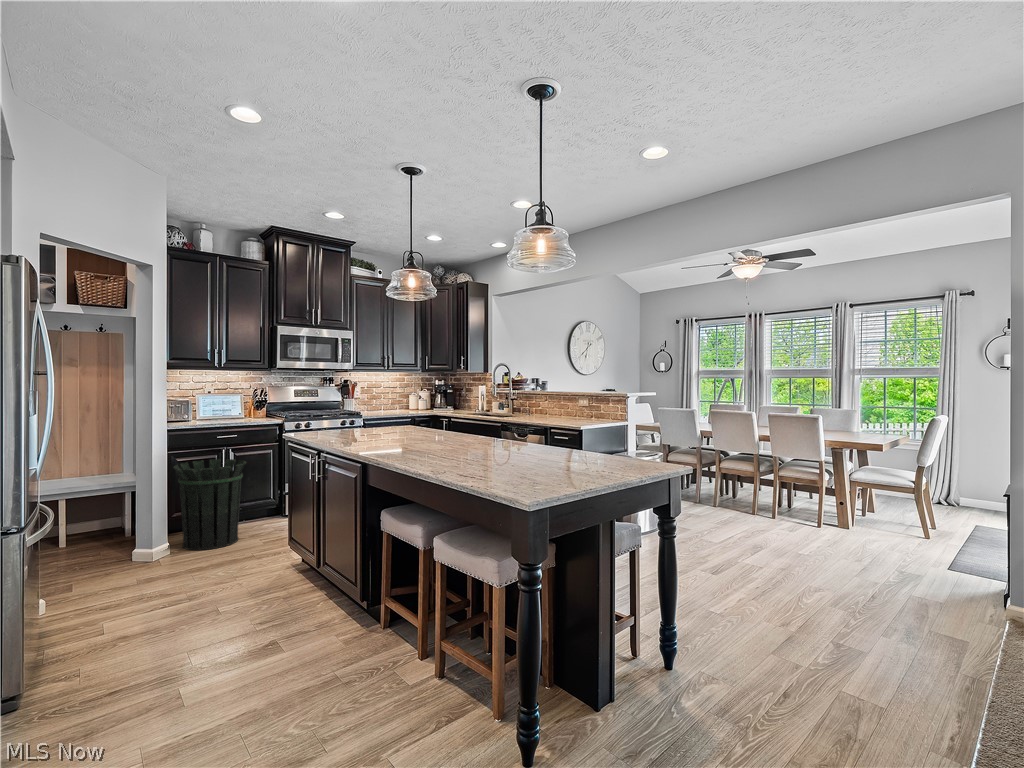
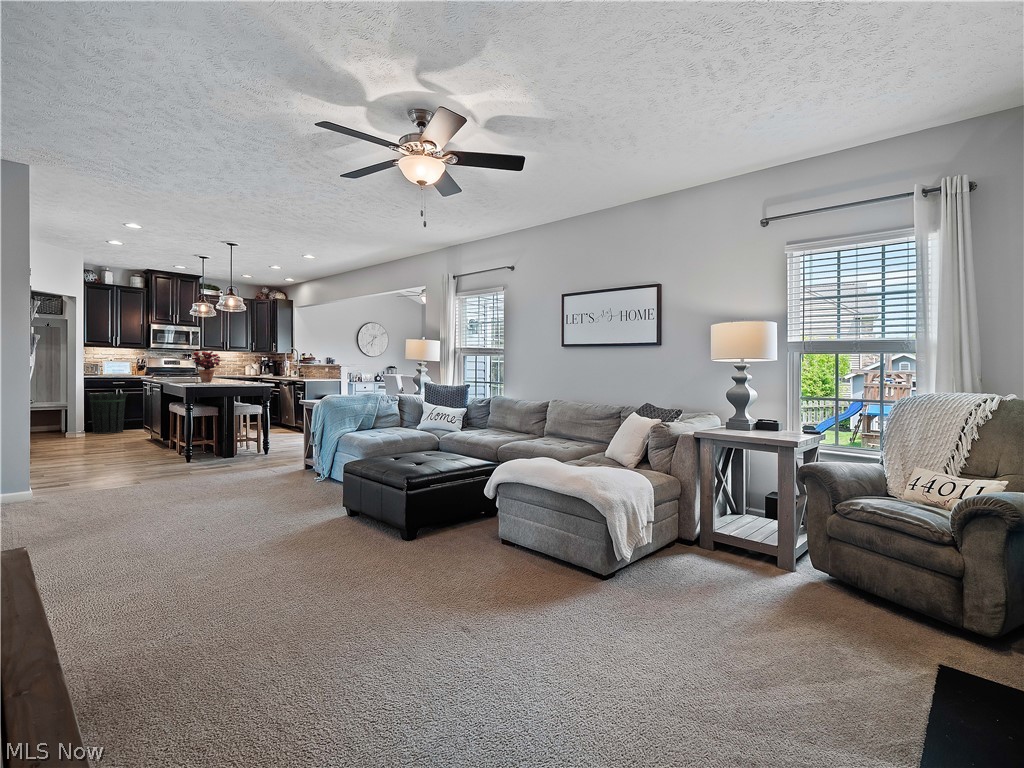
potted plant: none [455,377,536,466] -> present [191,351,222,382]

